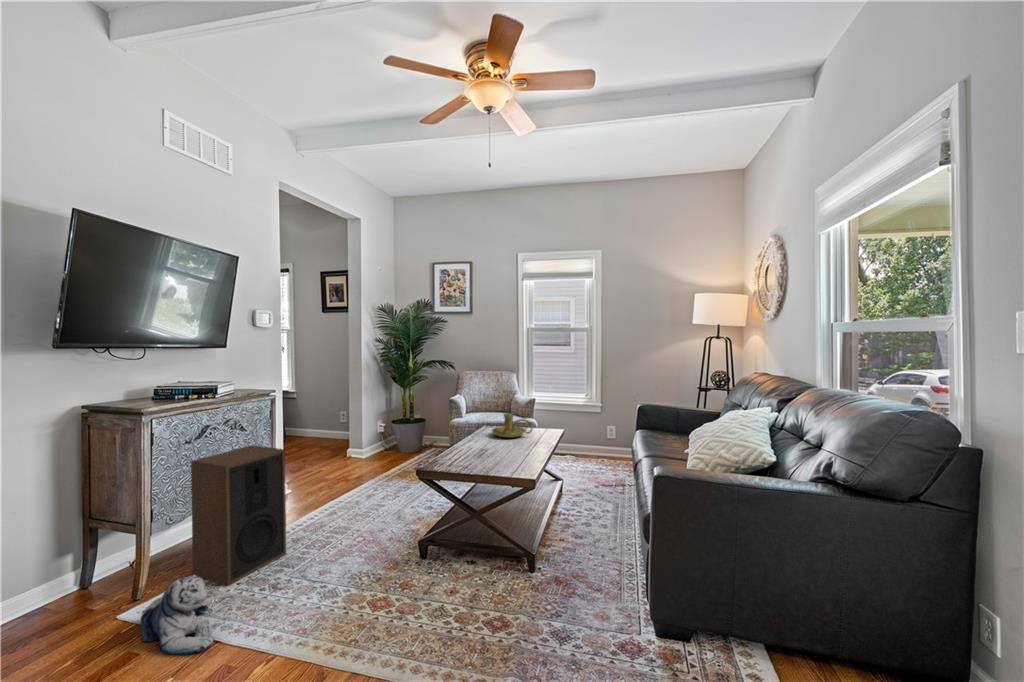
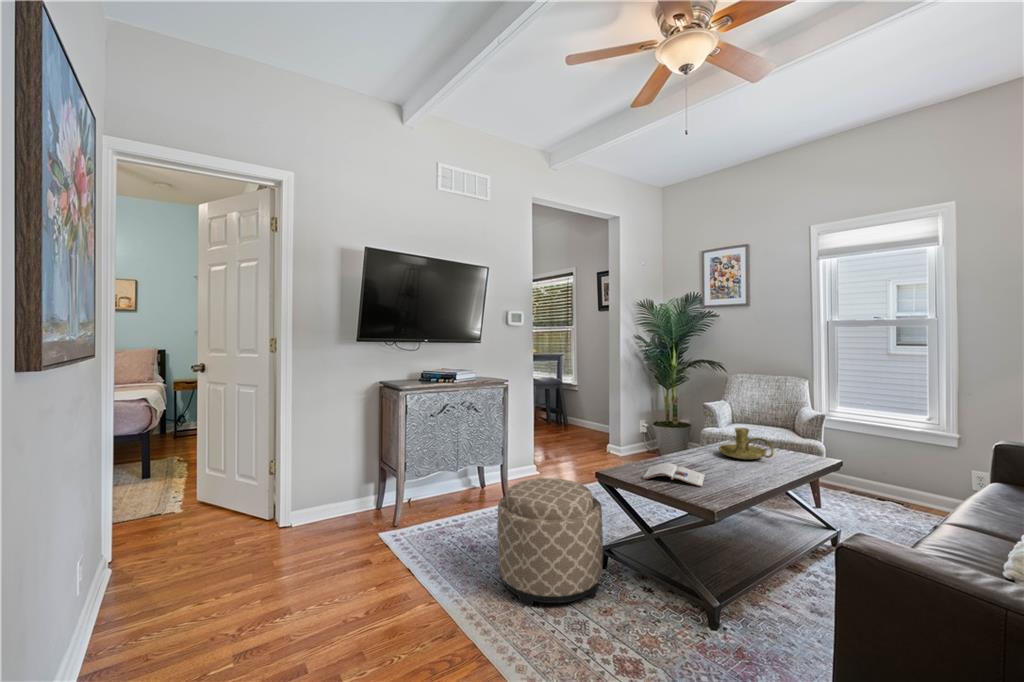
speaker: present [191,445,286,586] -> none [433,425,498,537]
magazine: none [458,450,510,467] -> present [643,463,705,486]
ottoman: none [328,483,437,617] -> present [497,478,603,607]
plush toy: present [141,575,213,655] -> none [380,516,424,576]

